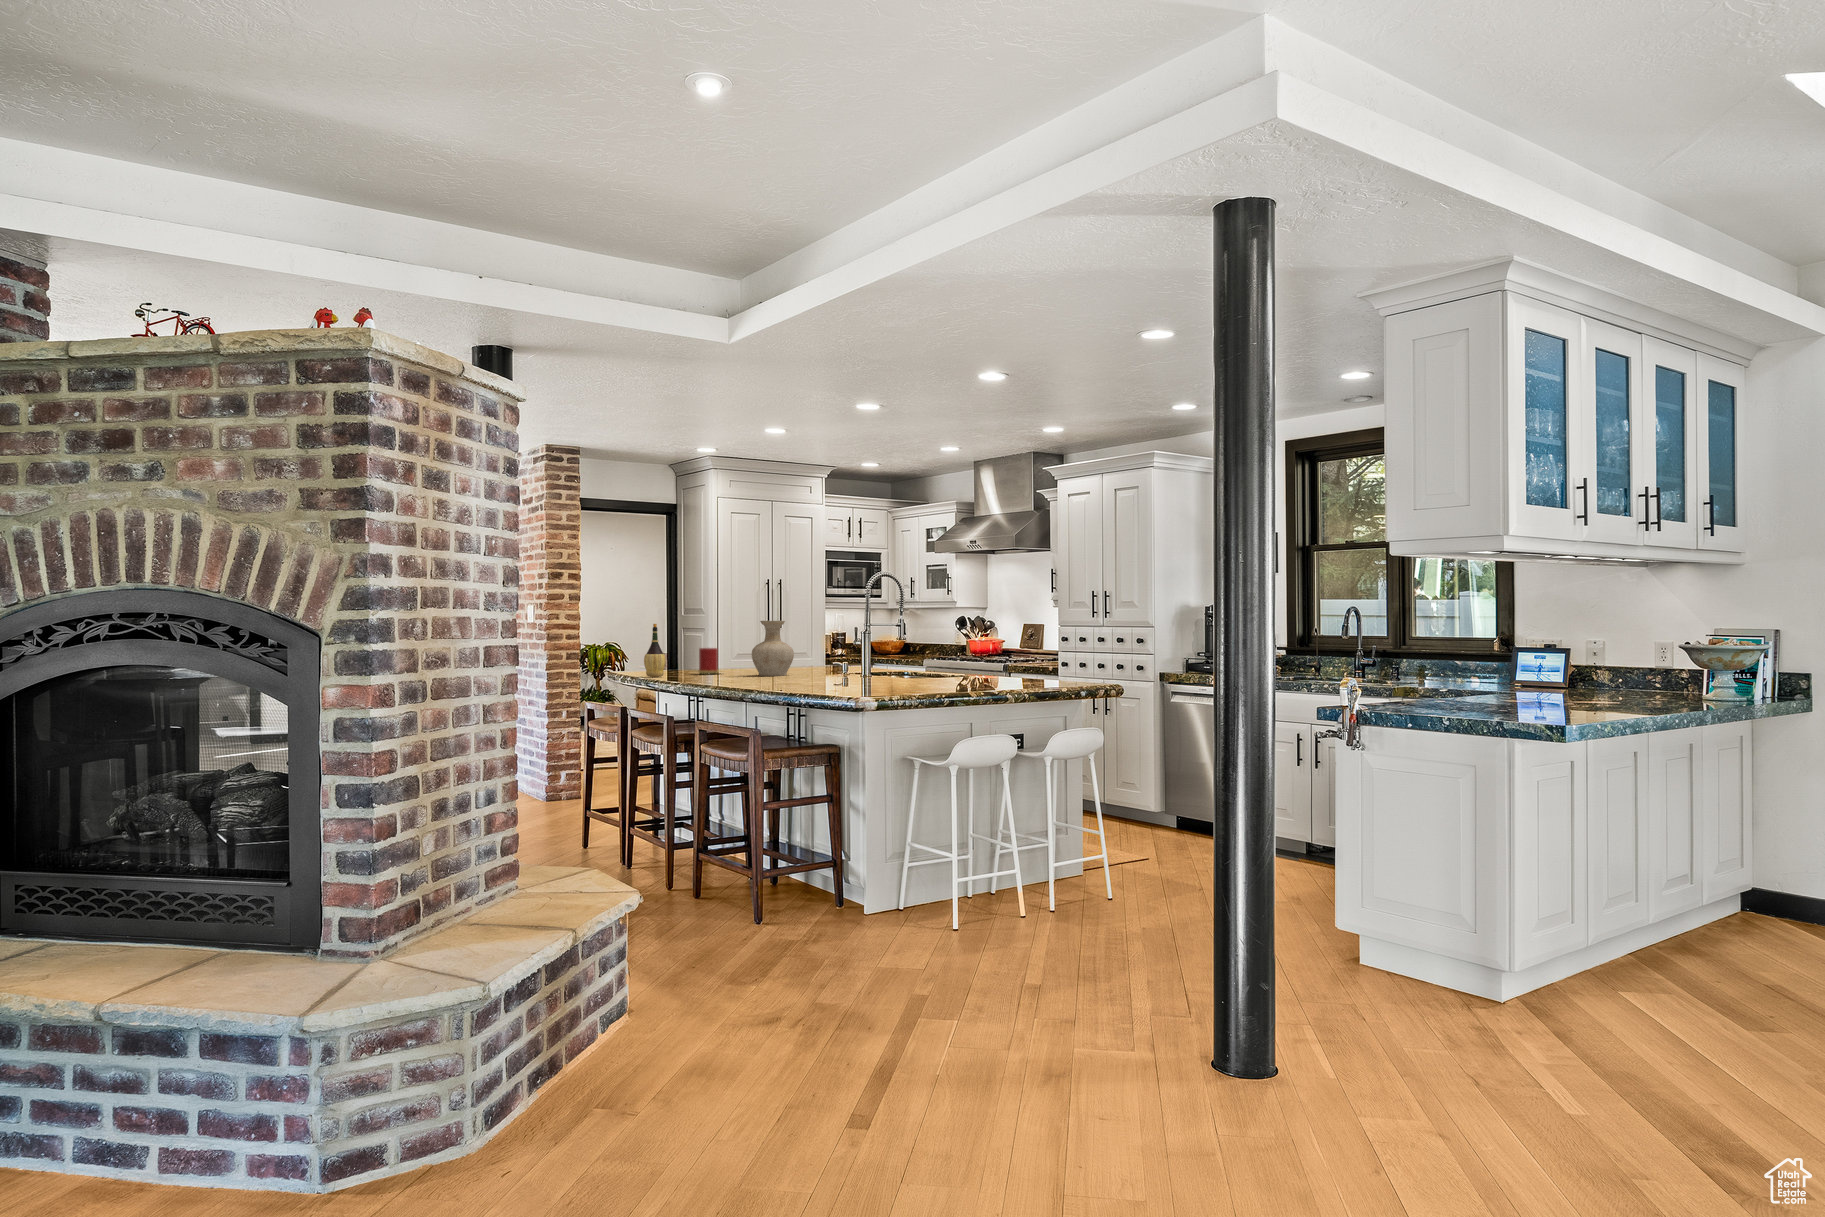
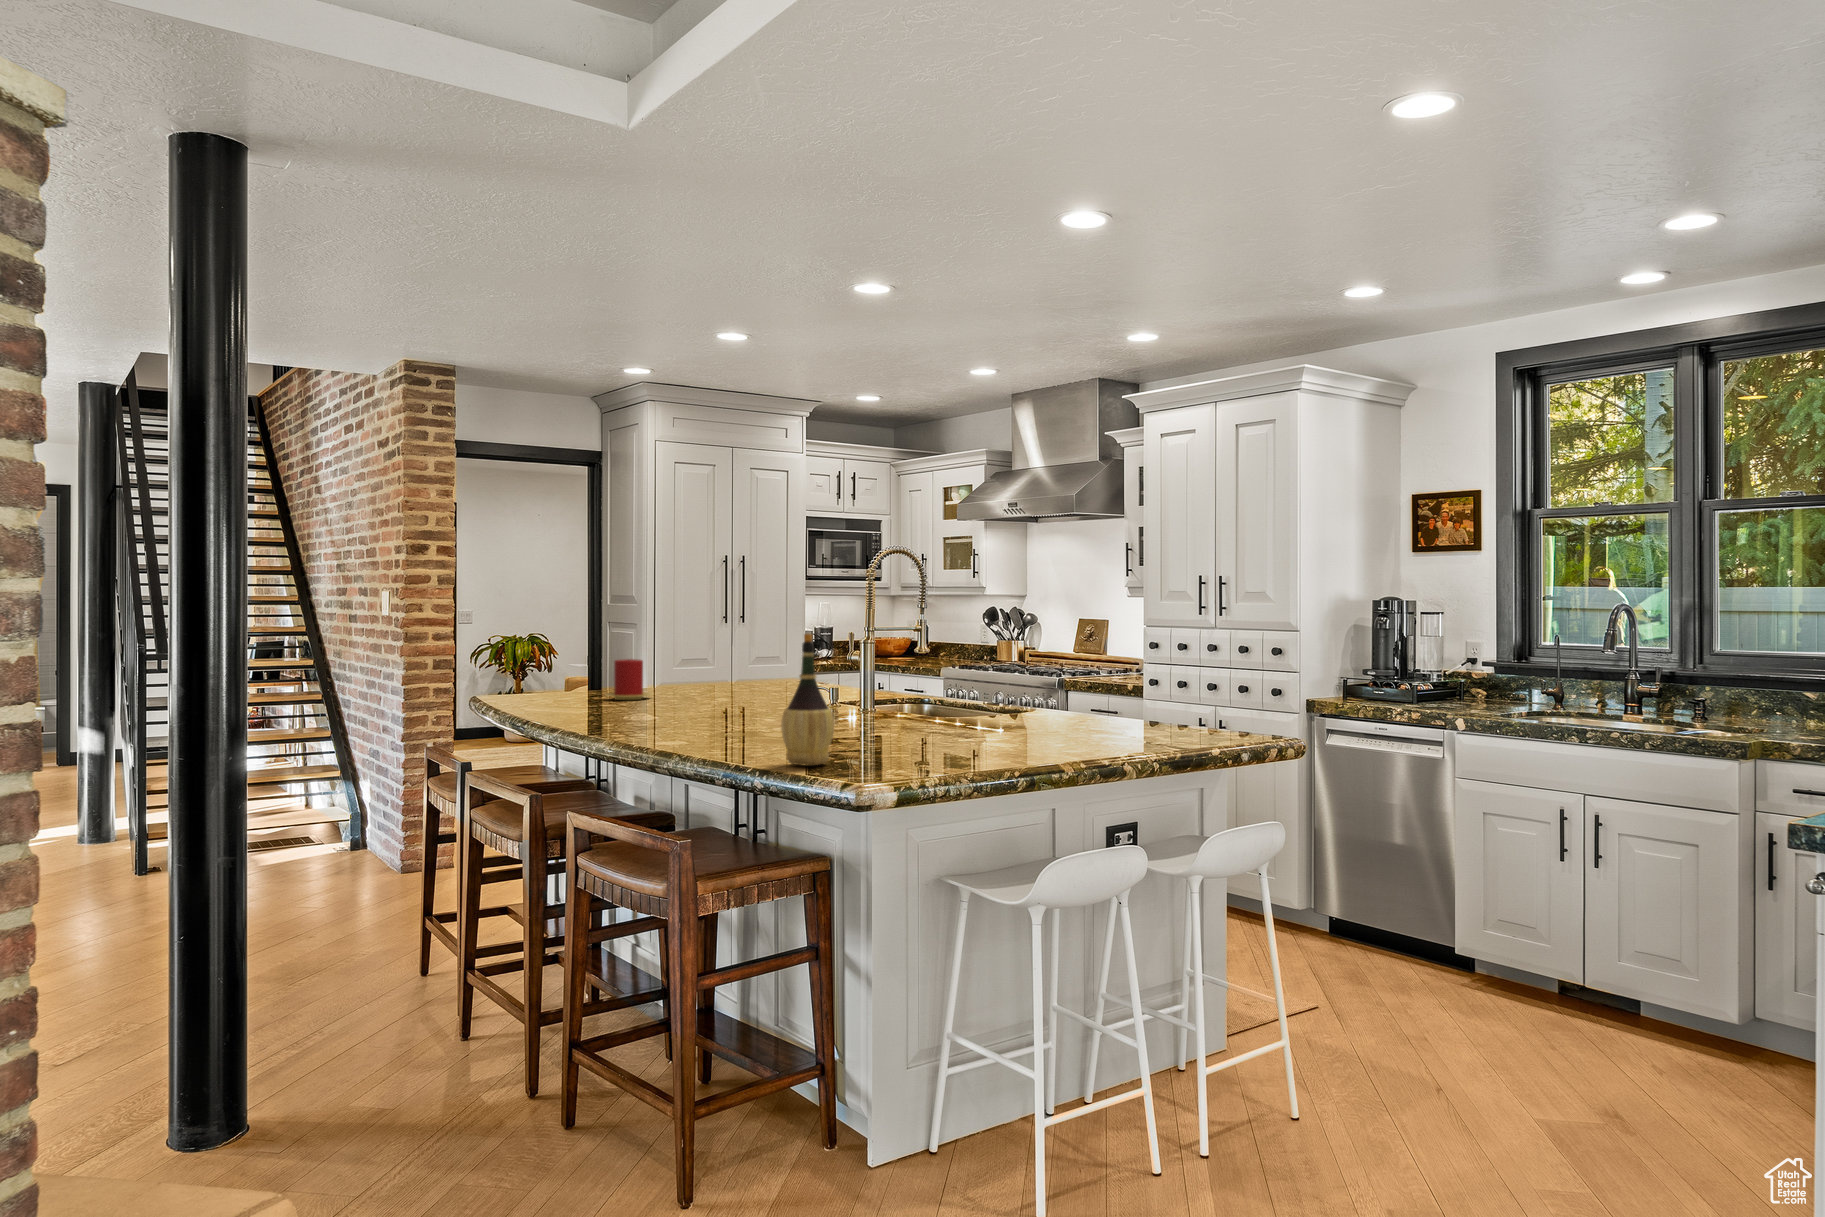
vase: present [752,621,794,676] -> none [690,621,756,707]
wine bottle: present [644,624,666,677] -> present [781,634,834,765]

